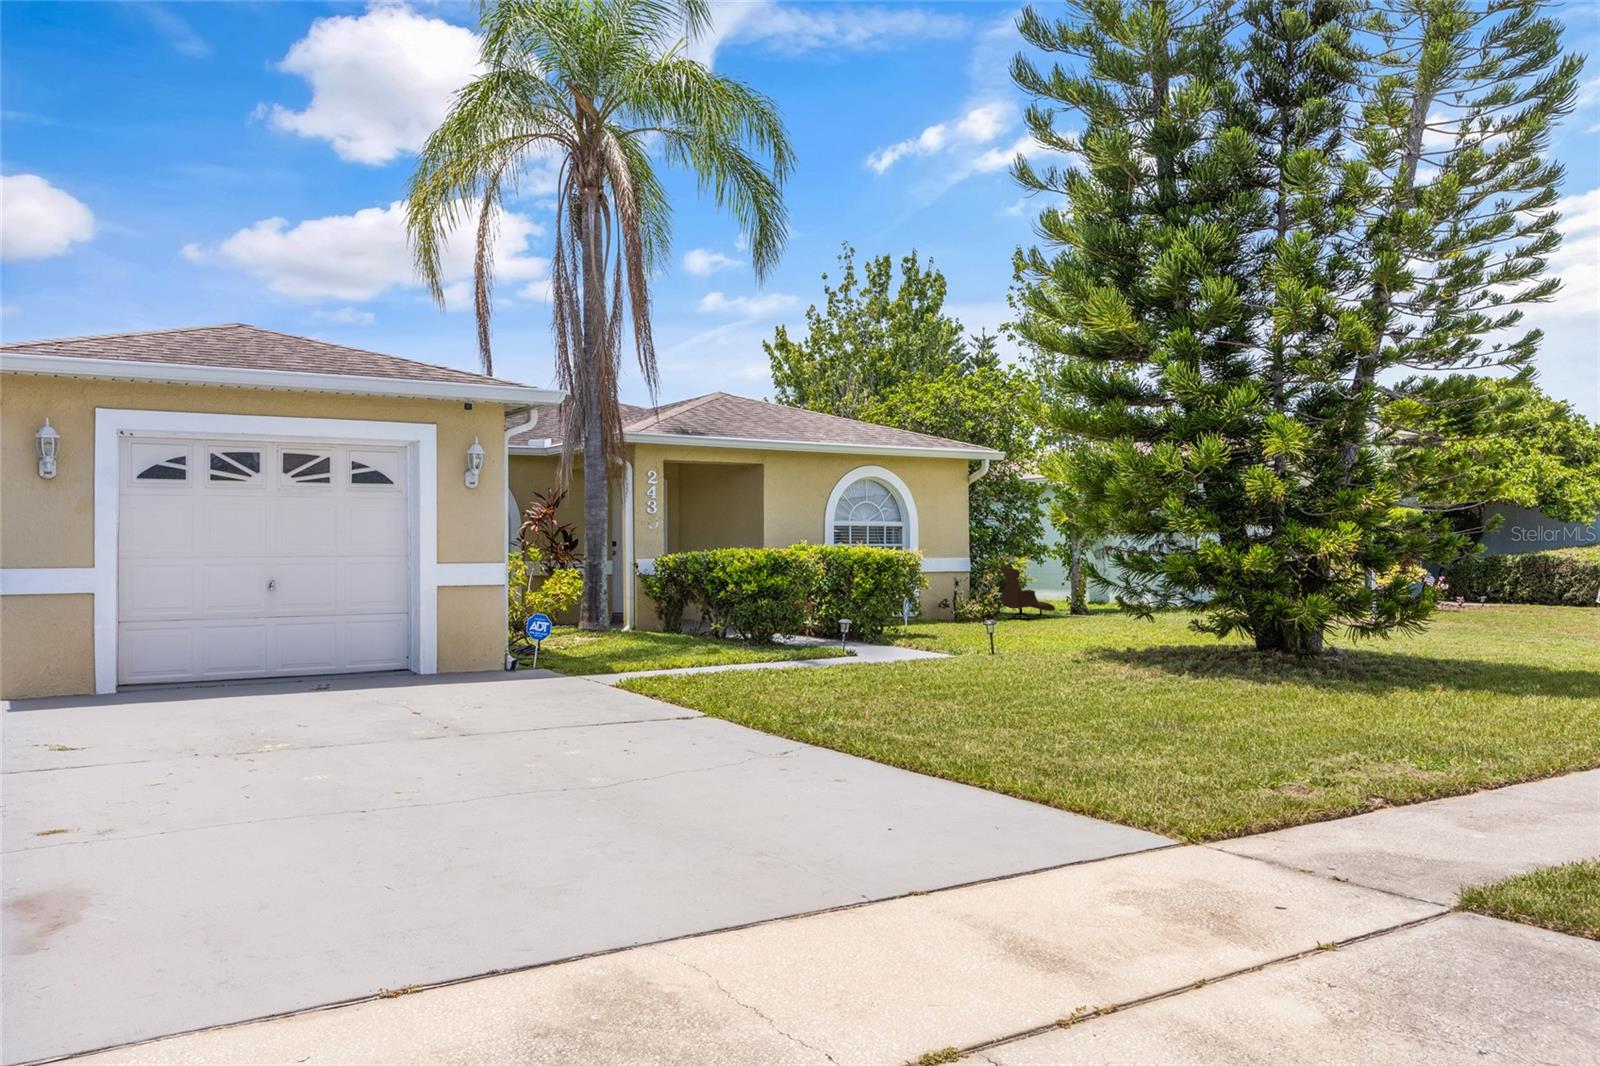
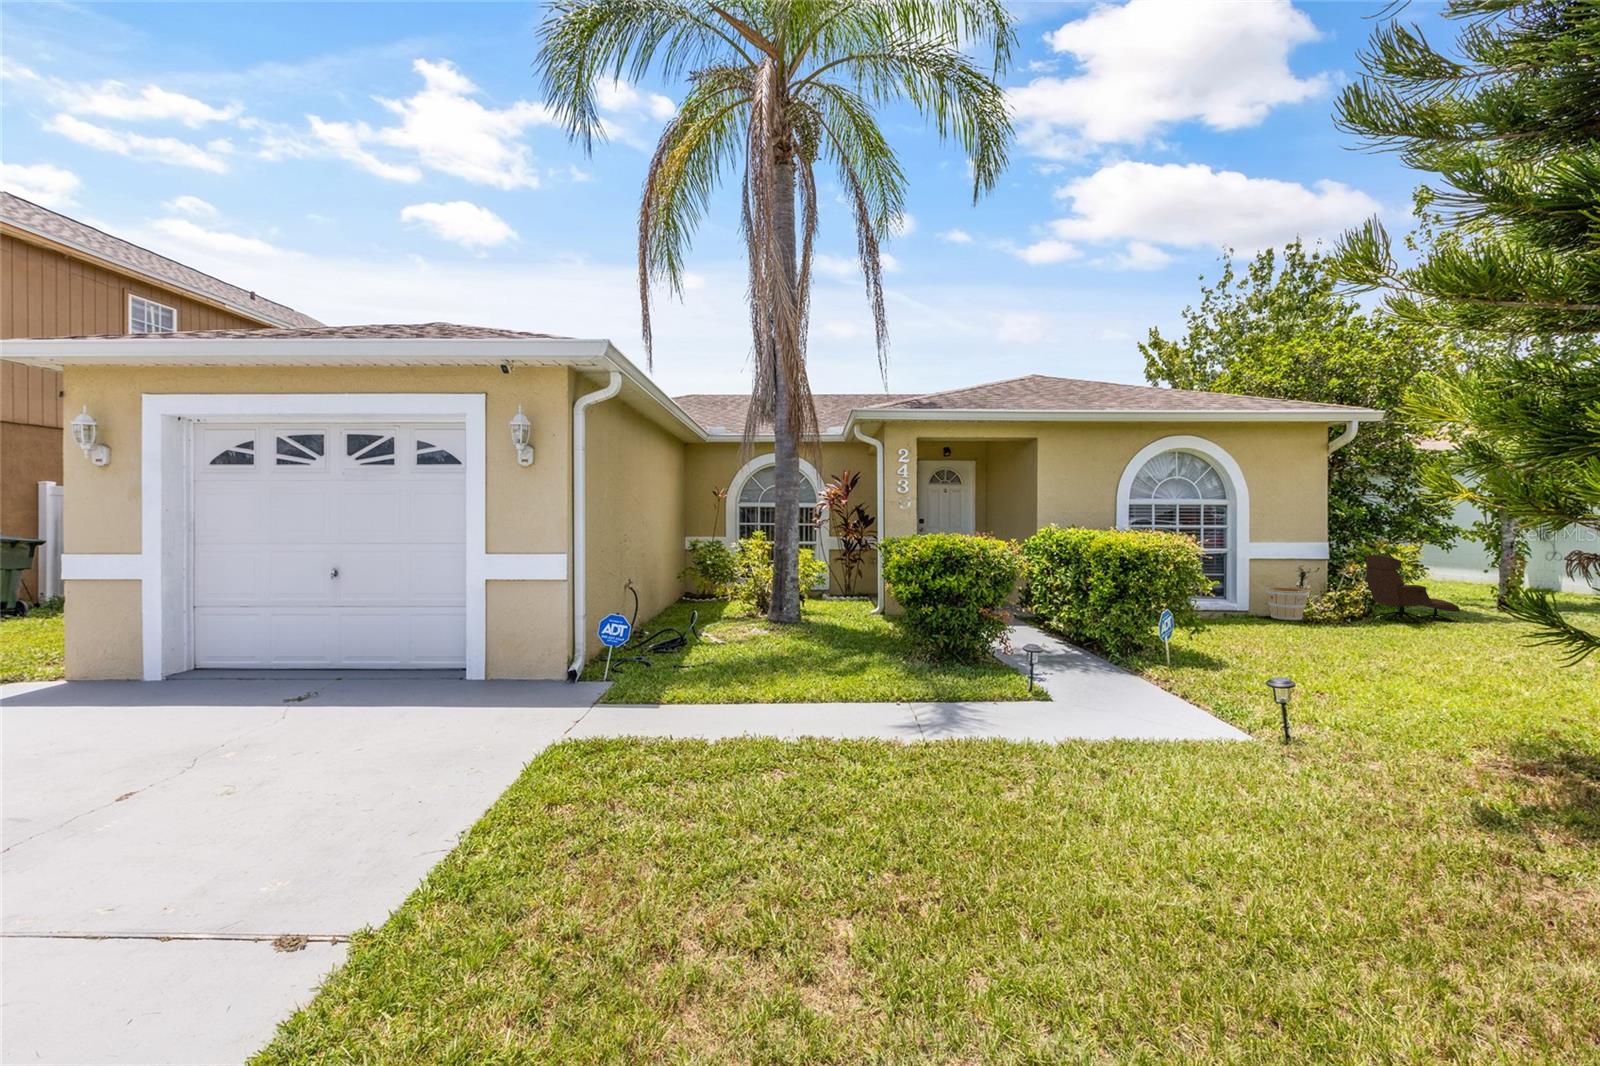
wooden bucket: none [933,596,963,622] -> present [1266,587,1309,620]

